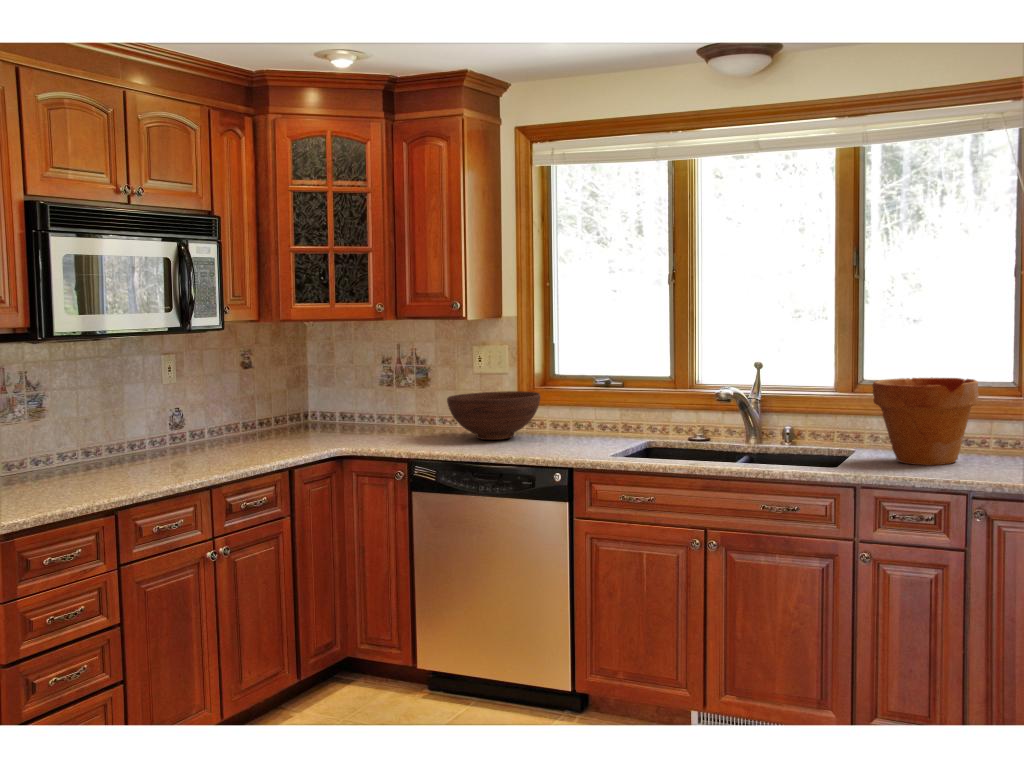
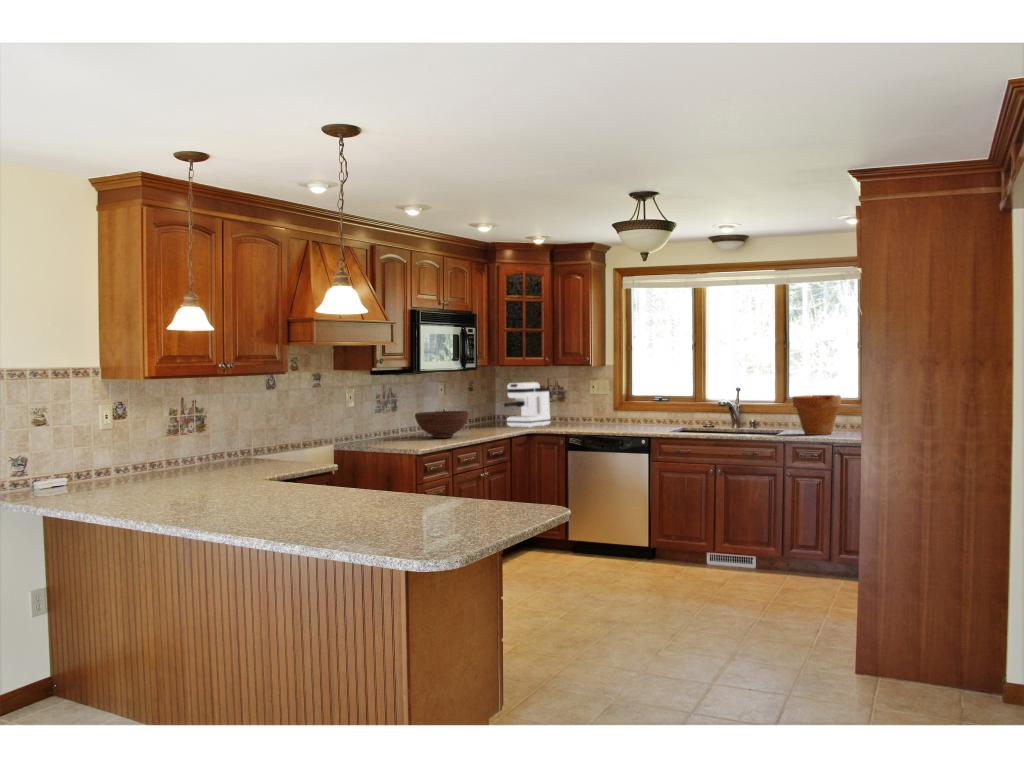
coffee maker: none [298,352,395,441] -> present [504,382,550,427]
fruit bowl: present [447,391,540,440] -> present [415,411,469,438]

